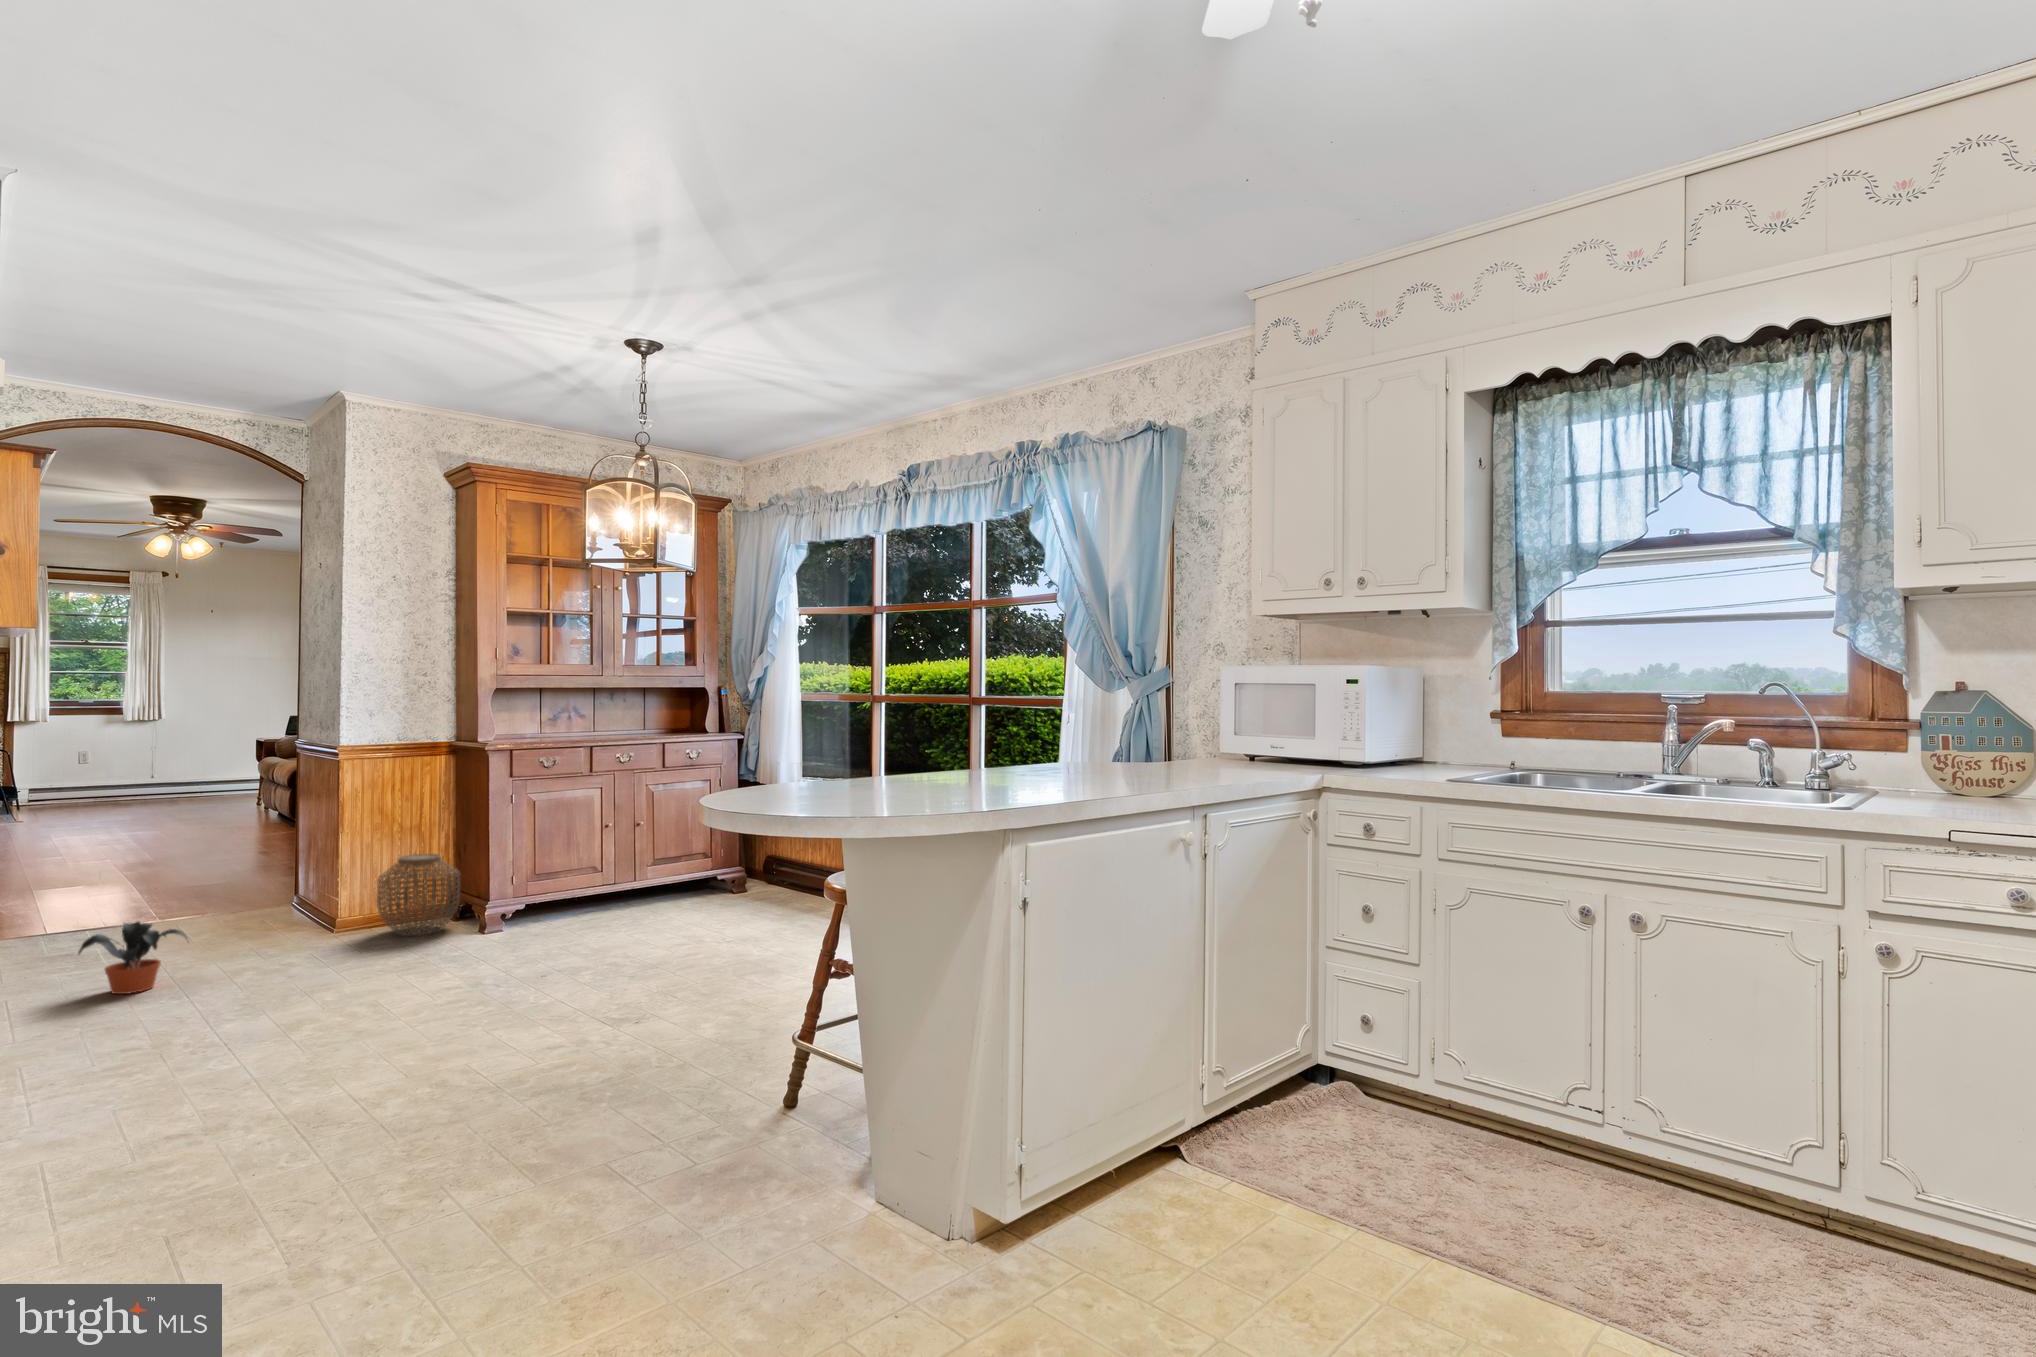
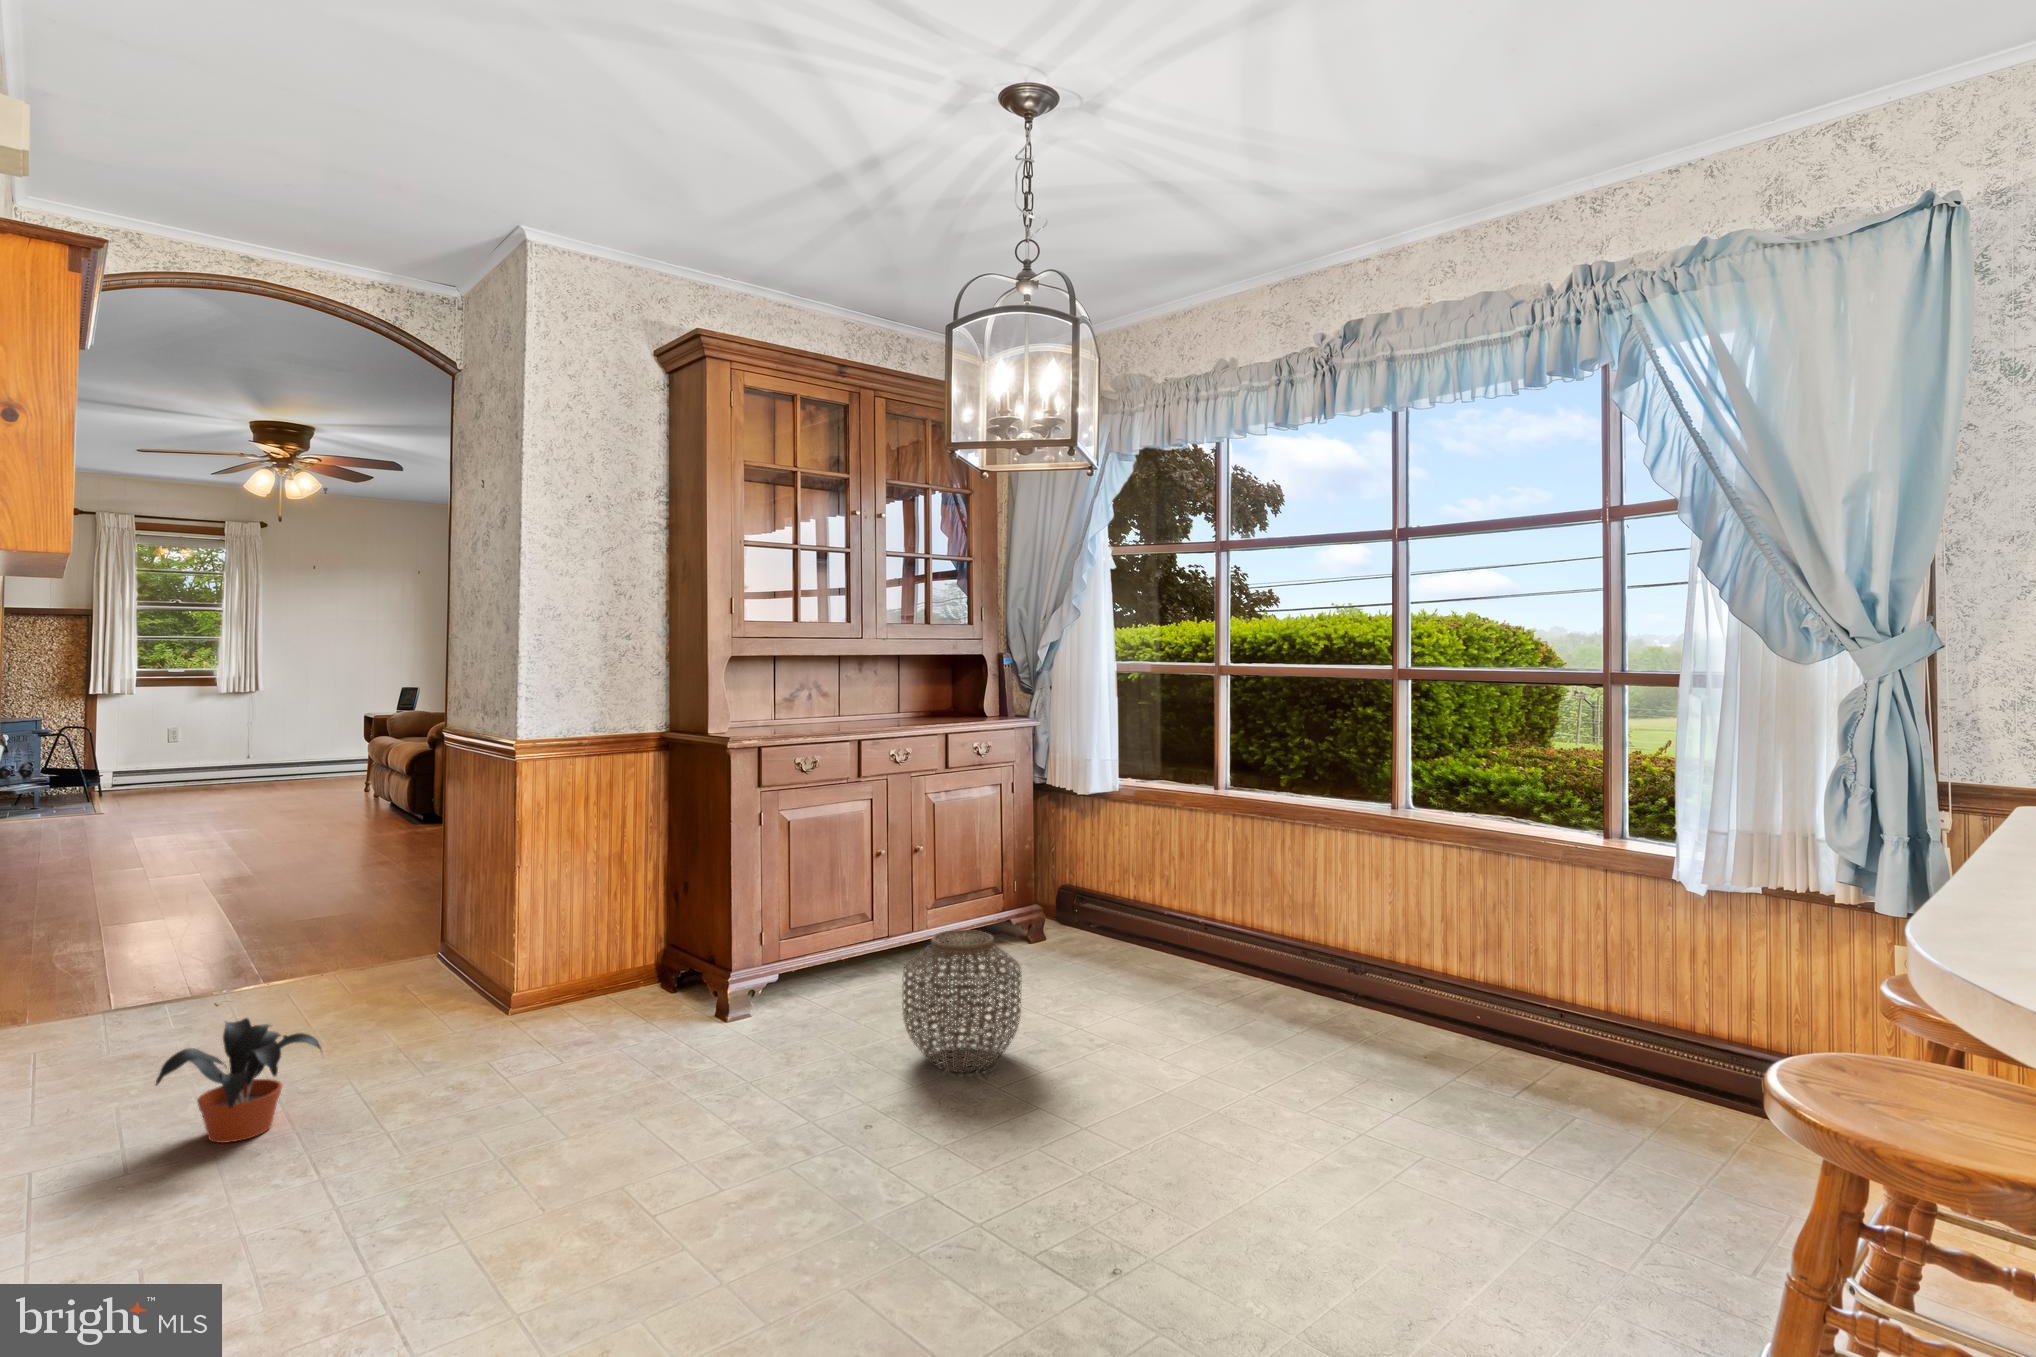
woven basket: present [377,854,460,936] -> present [903,930,1021,1072]

